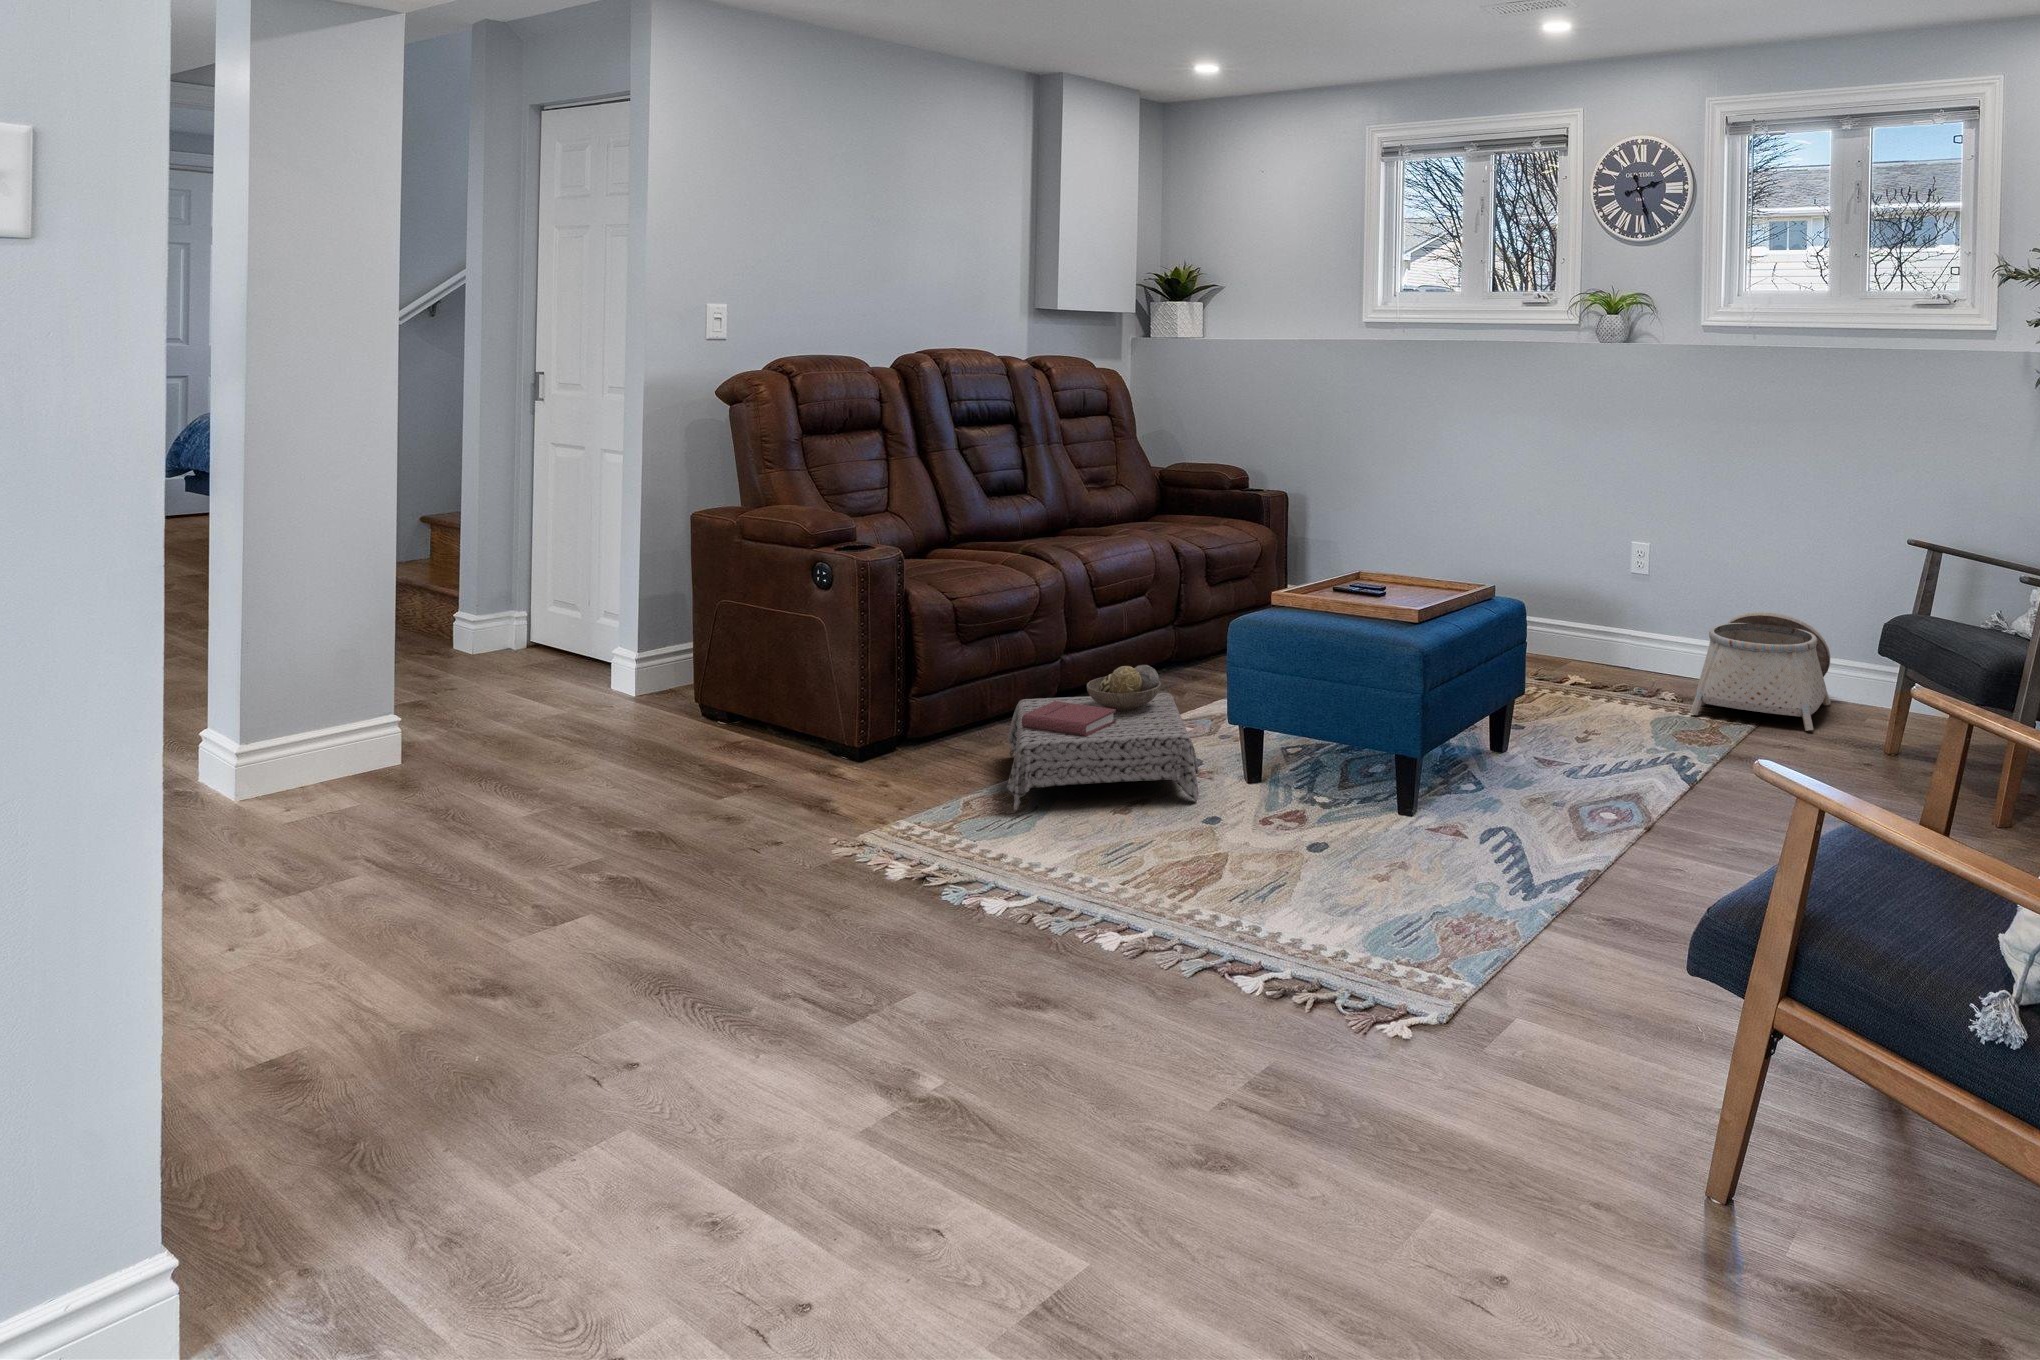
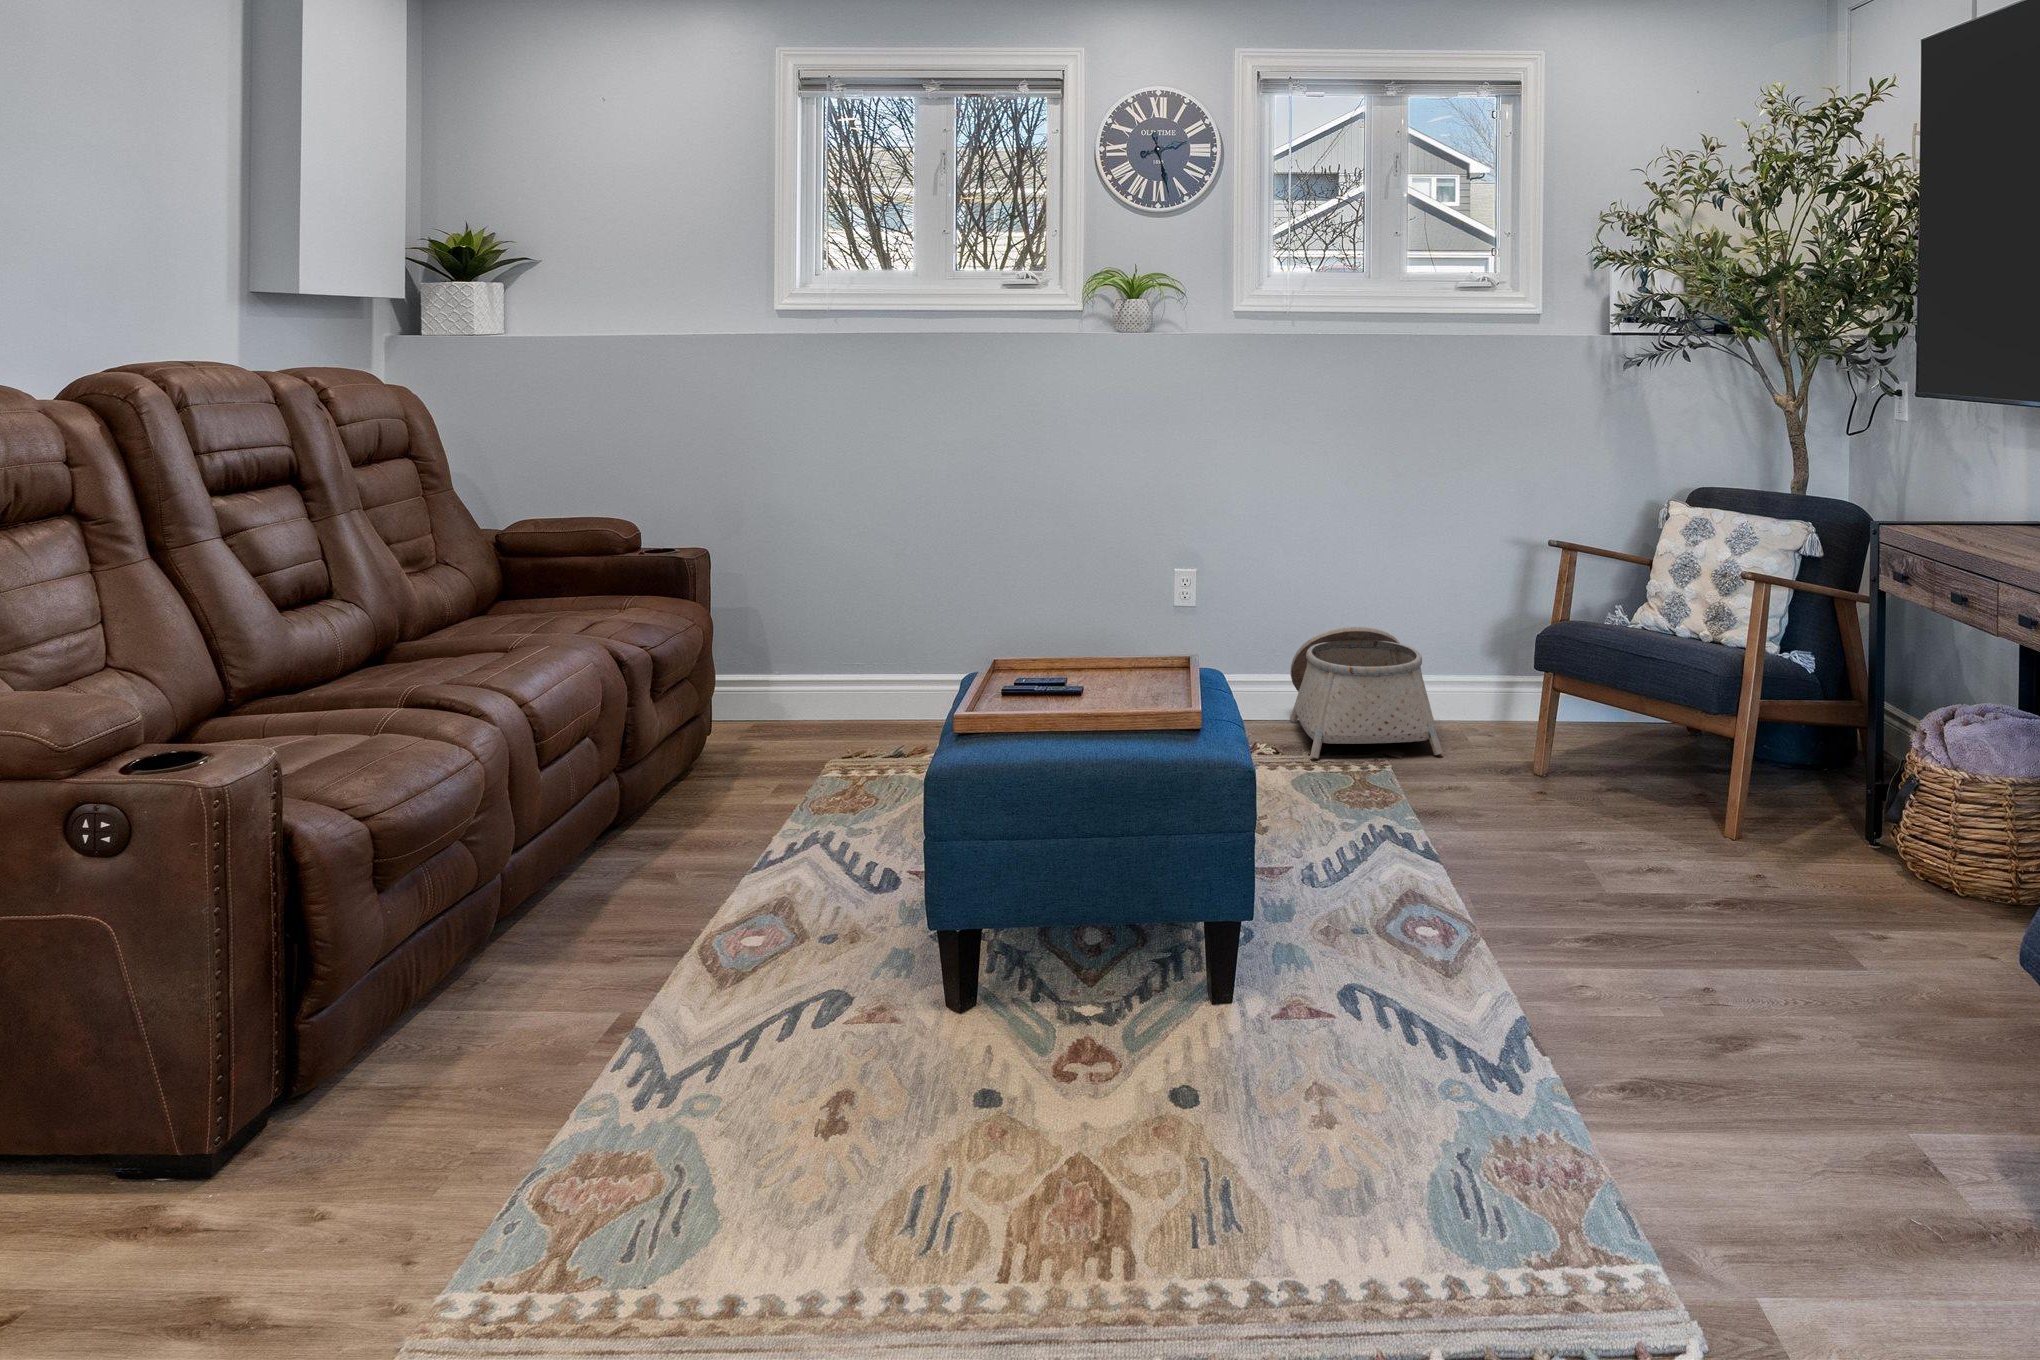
ottoman: present [1007,665,1199,812] -> none [515,863,921,1199]

